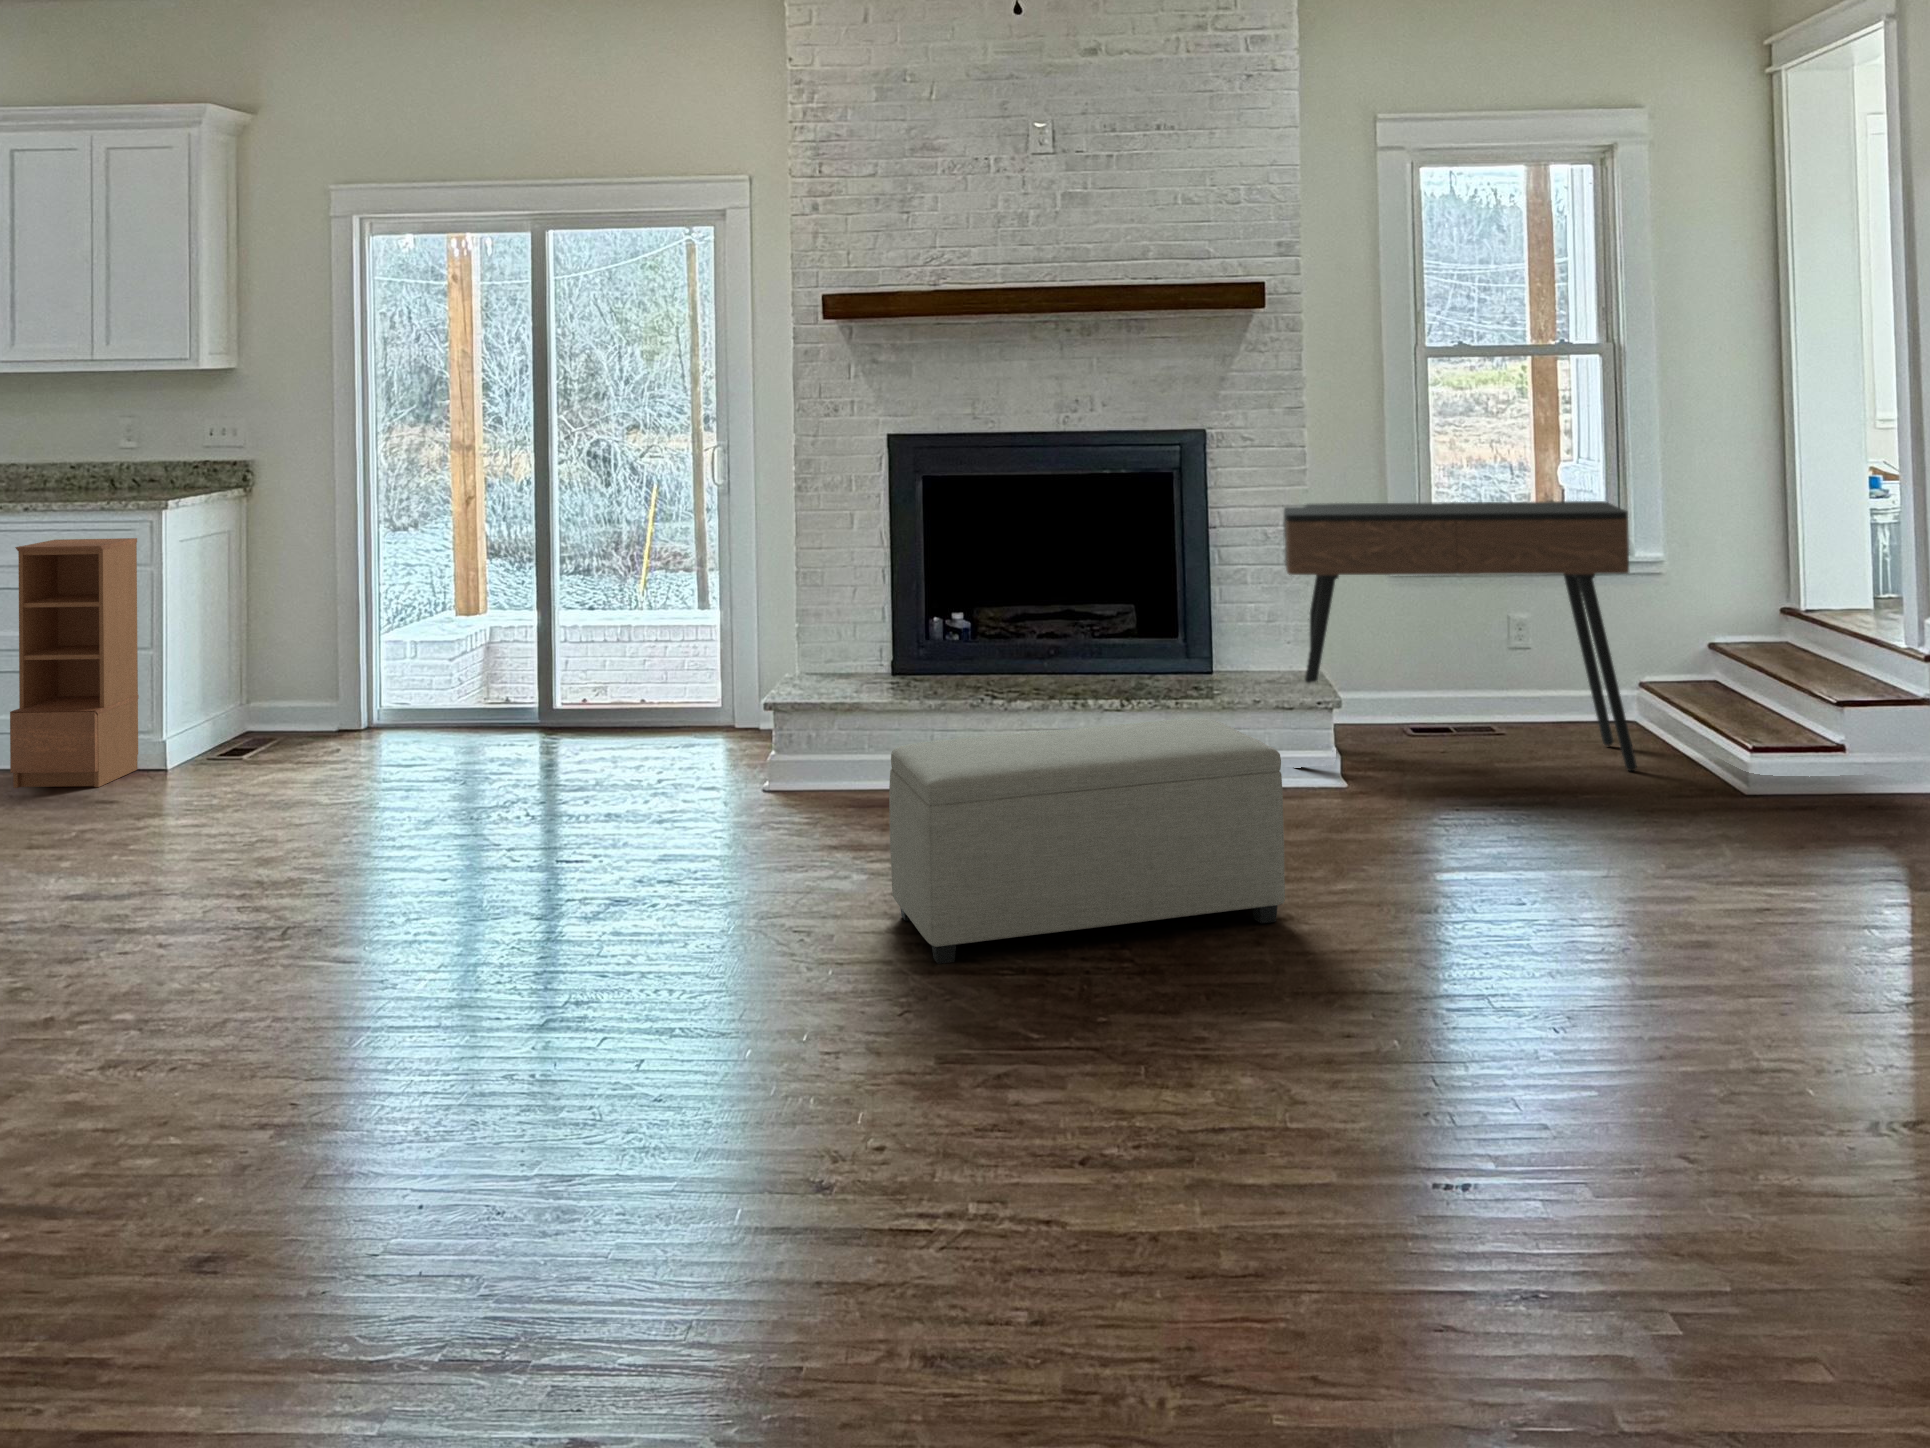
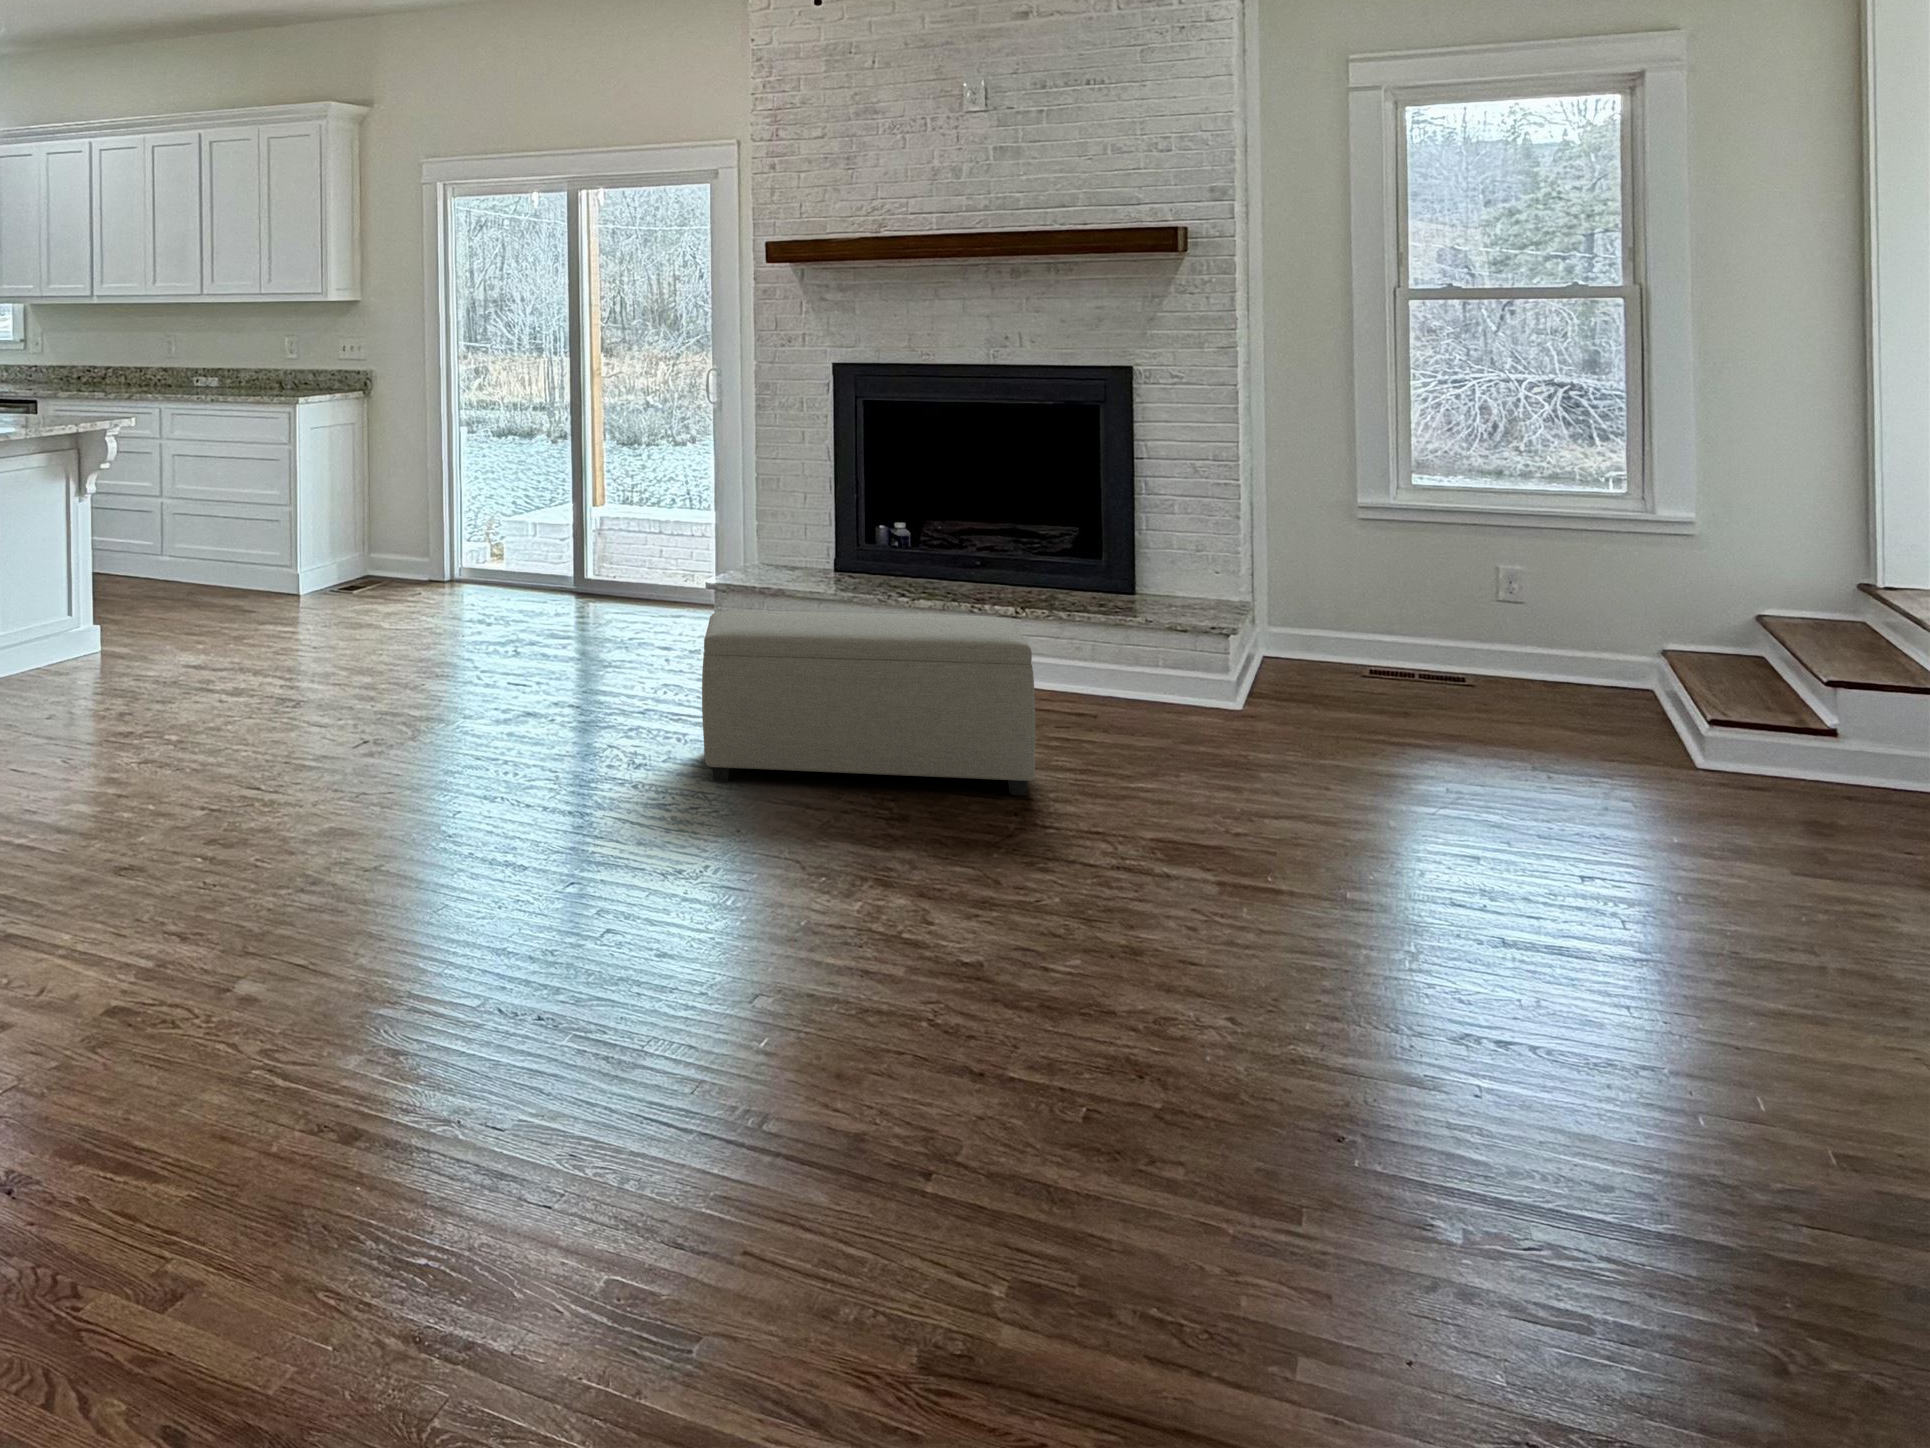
console table: present [1283,501,1637,771] -> none [1197,440,1594,736]
bookcase: present [10,538,139,788] -> none [198,423,282,603]

